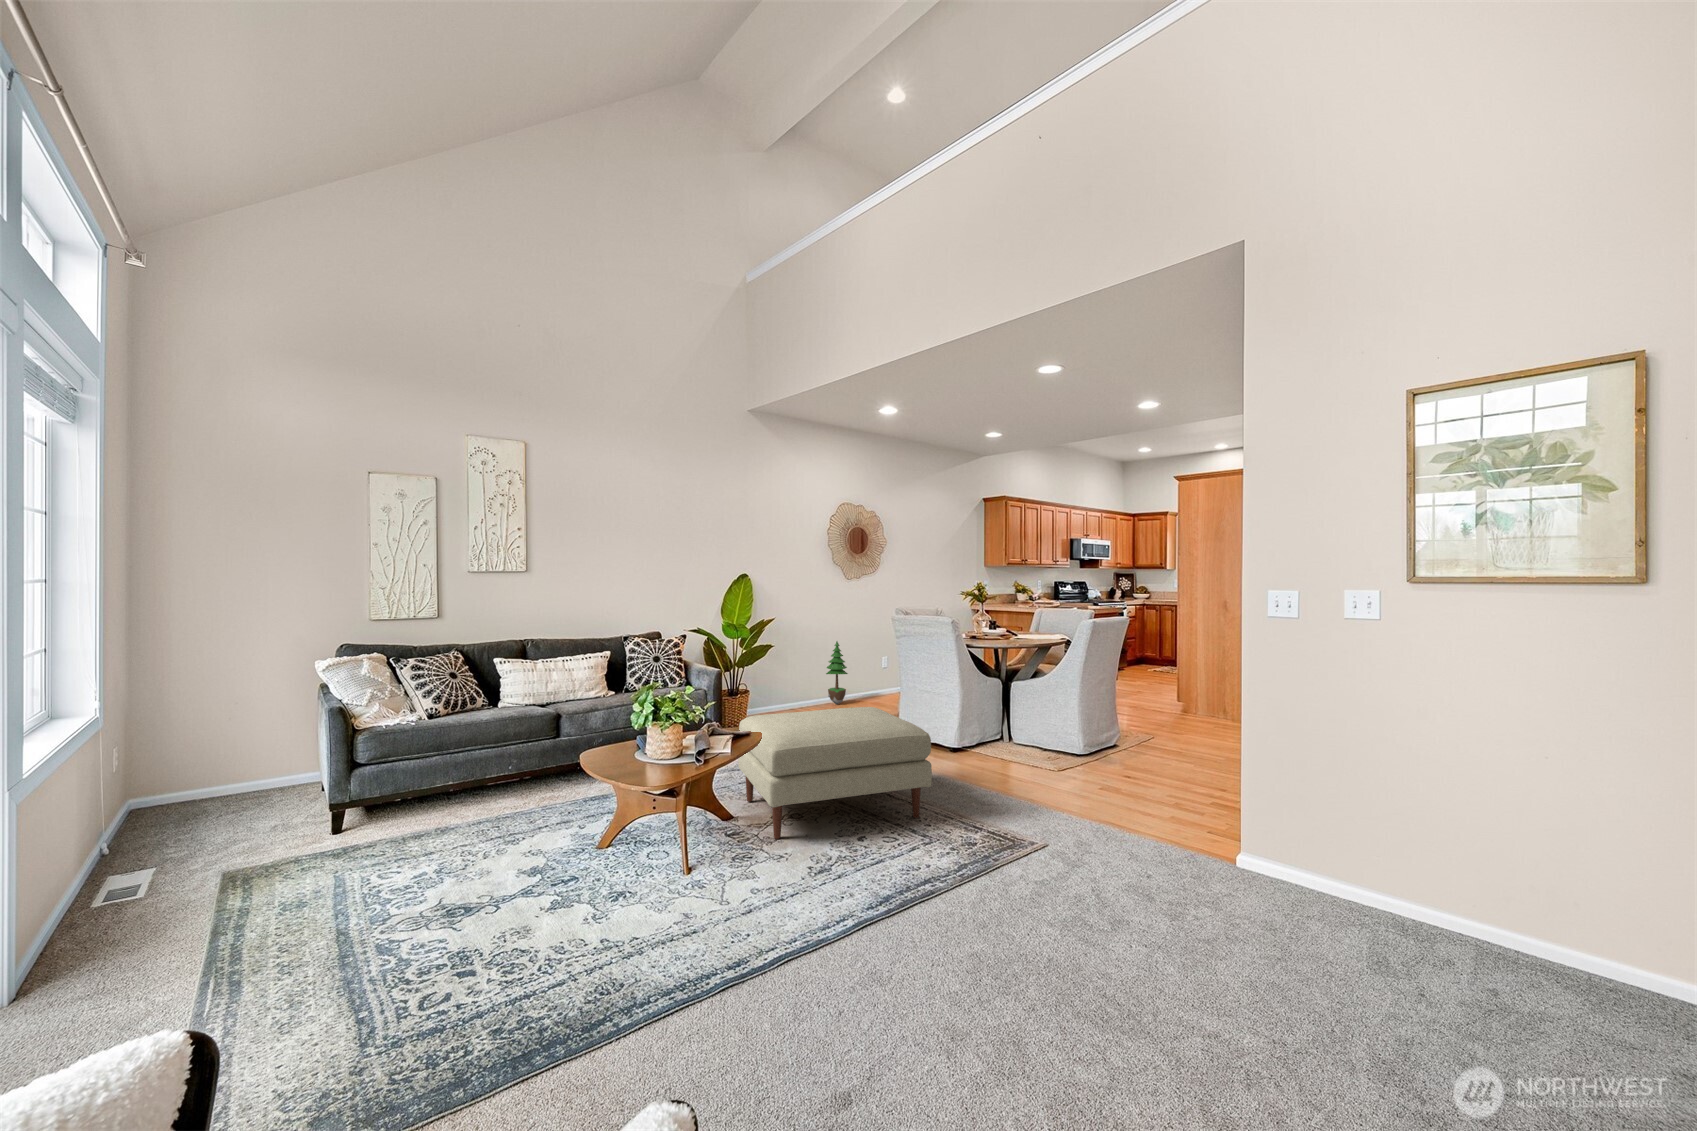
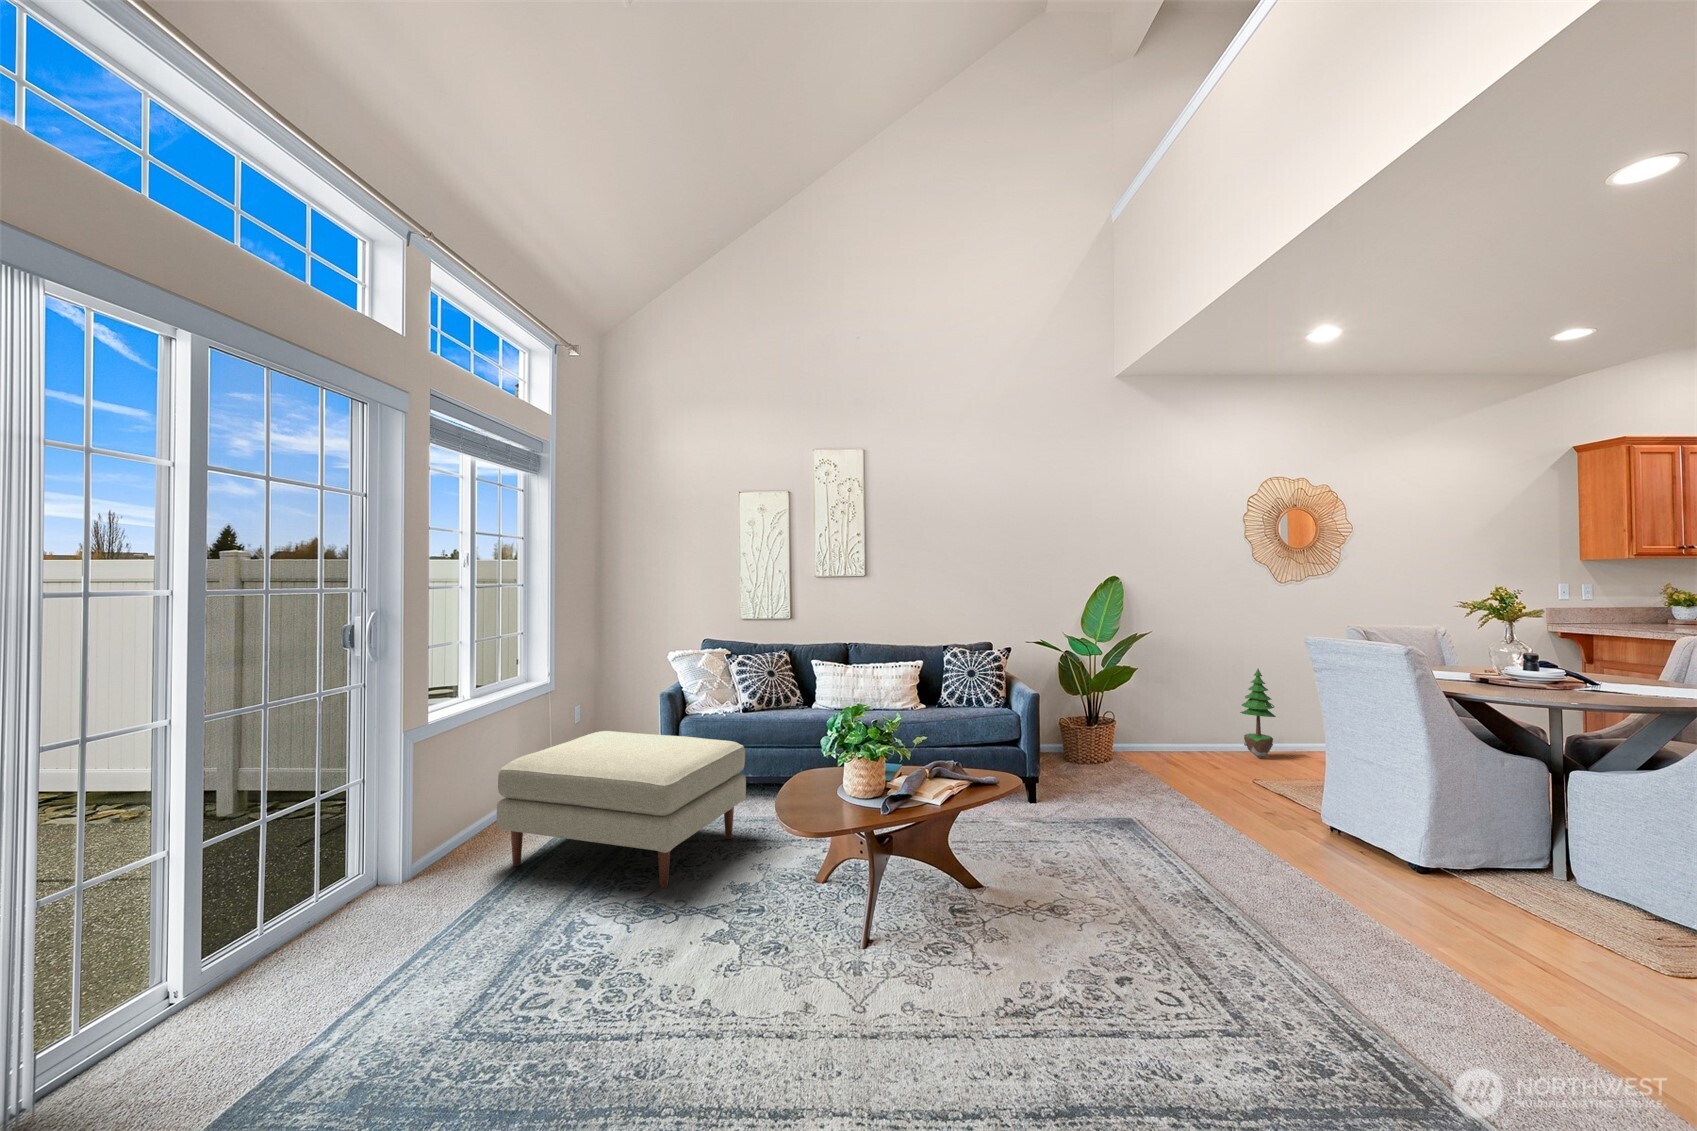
ottoman: present [738,707,932,839] -> present [497,731,746,888]

